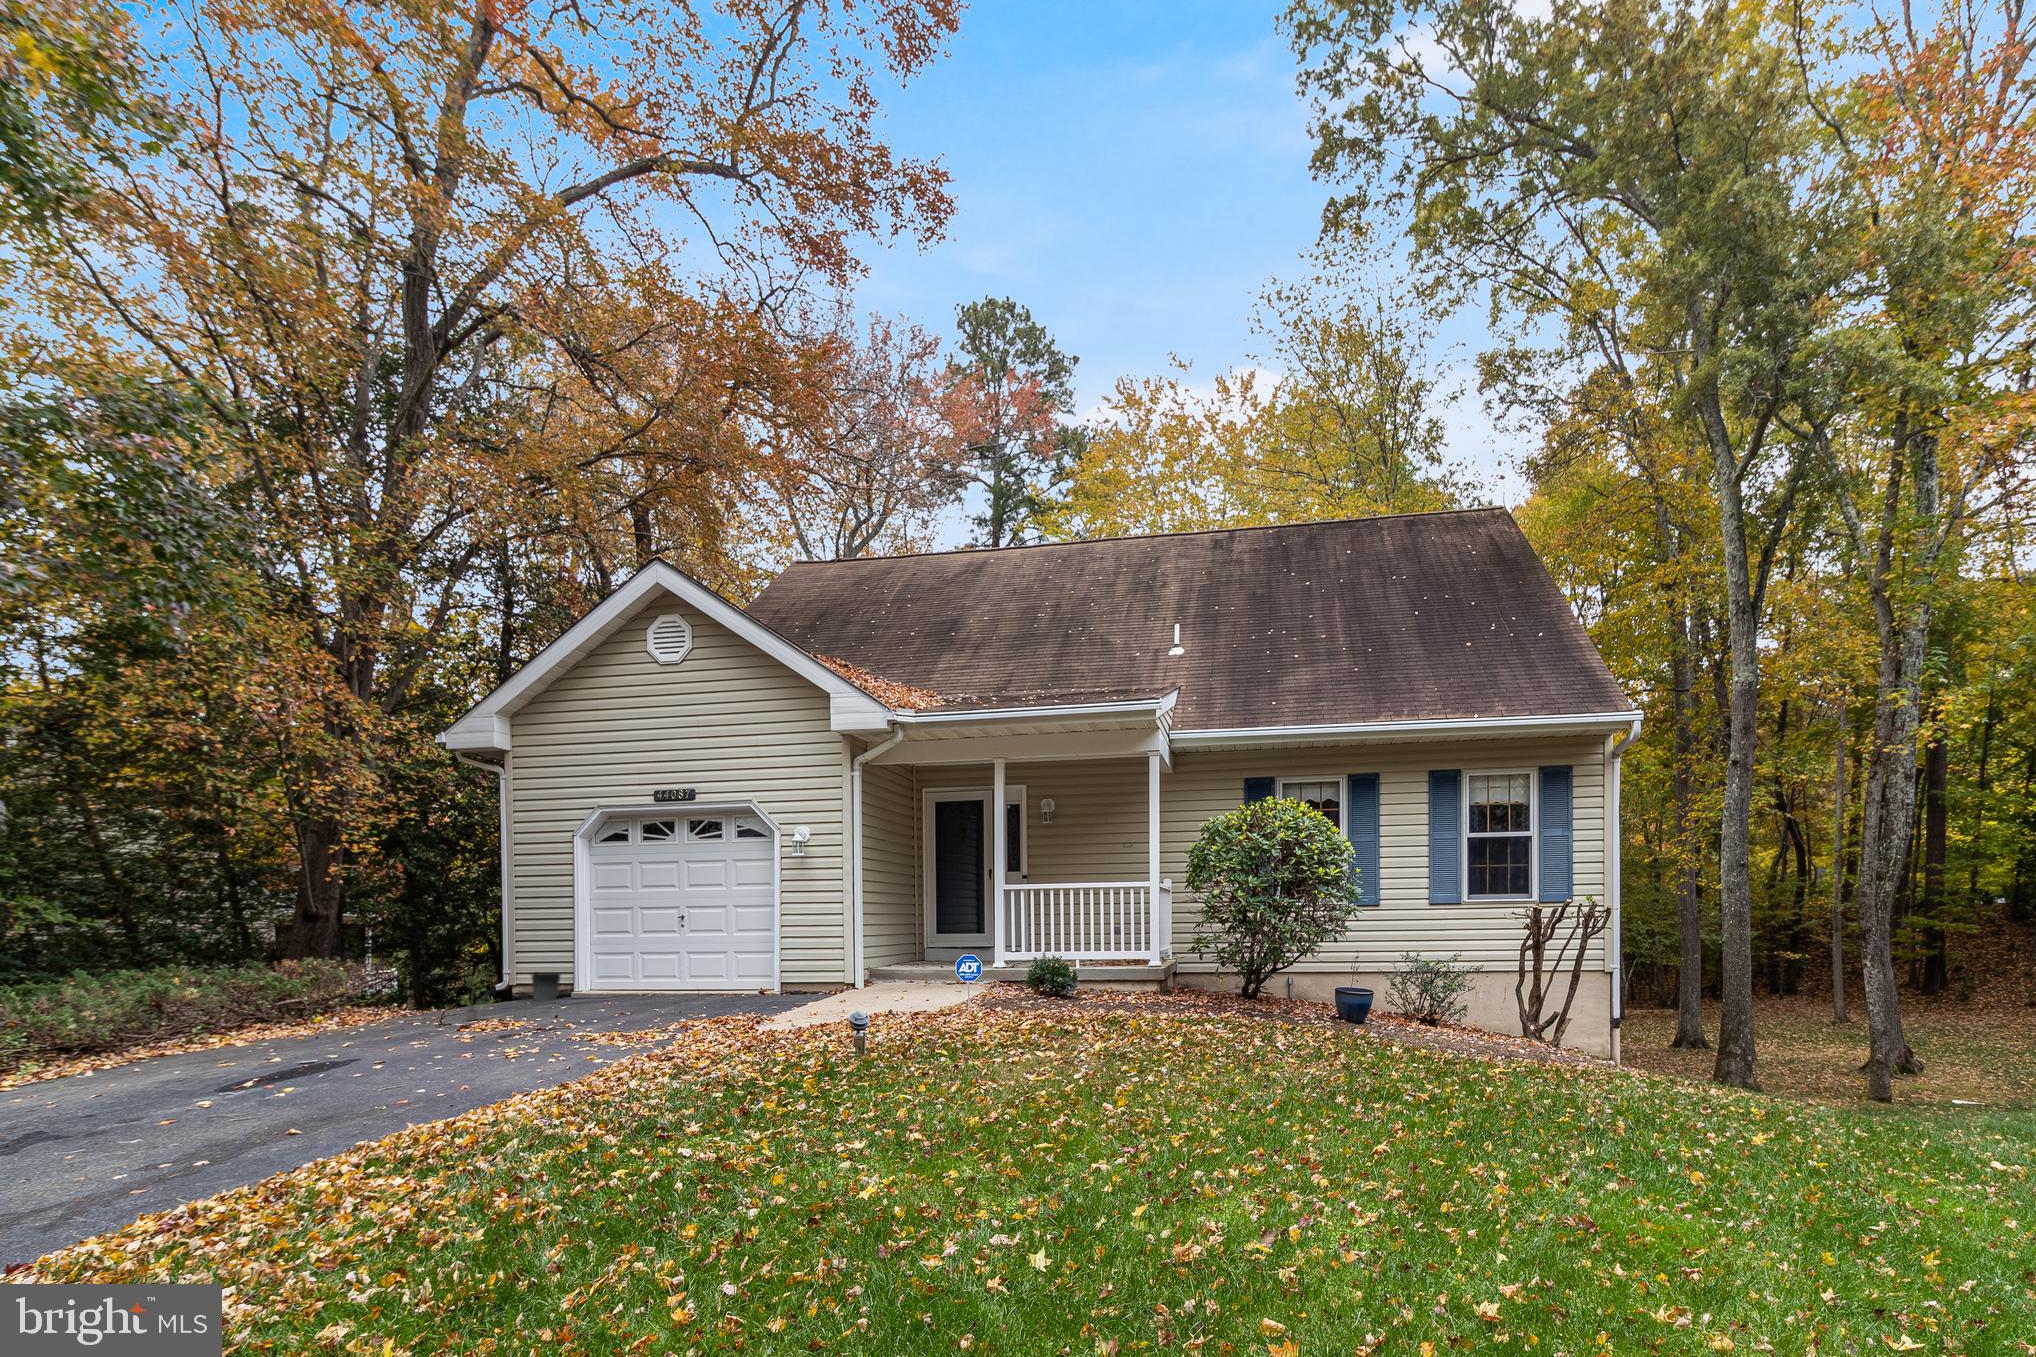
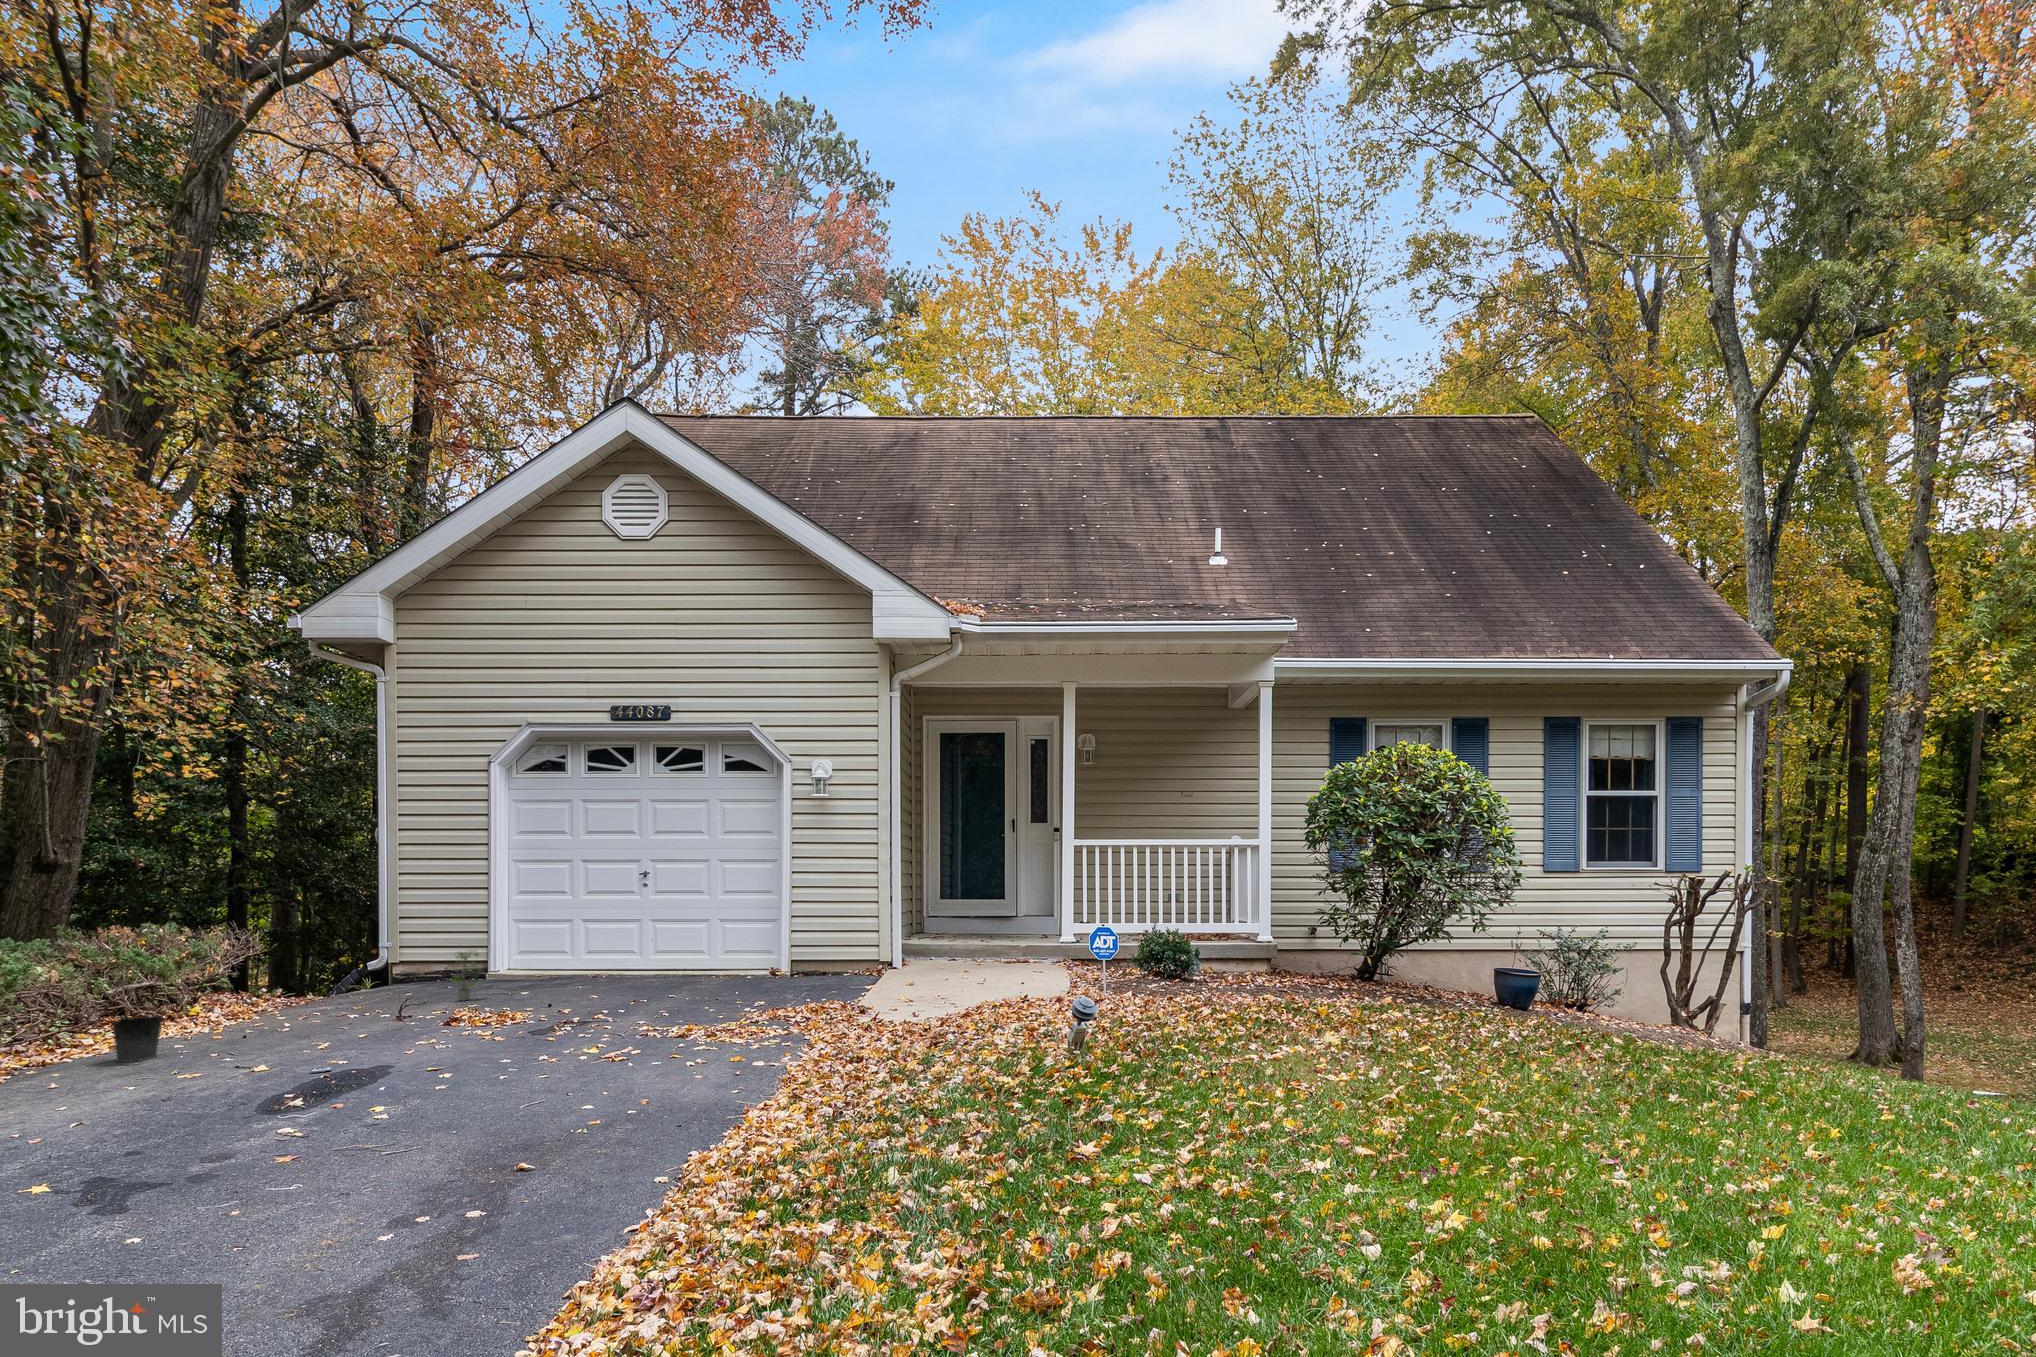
bucket: present [531,972,560,1001] -> present [111,1016,162,1062]

